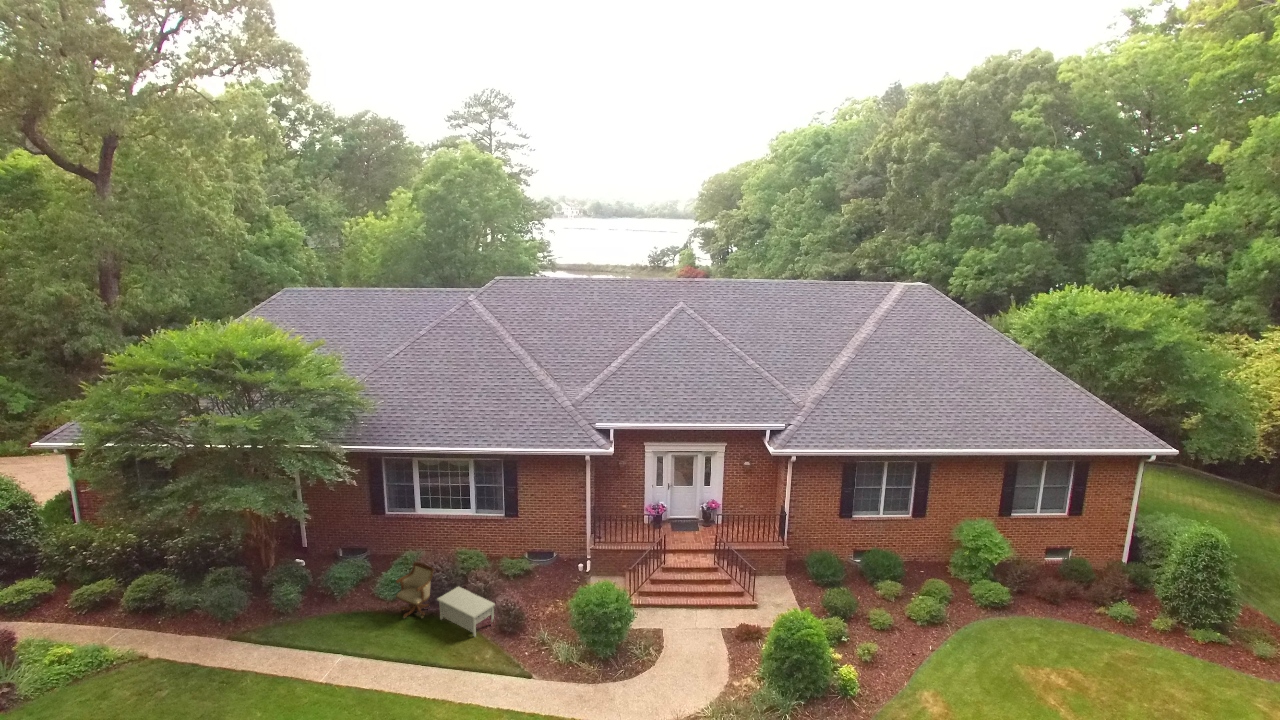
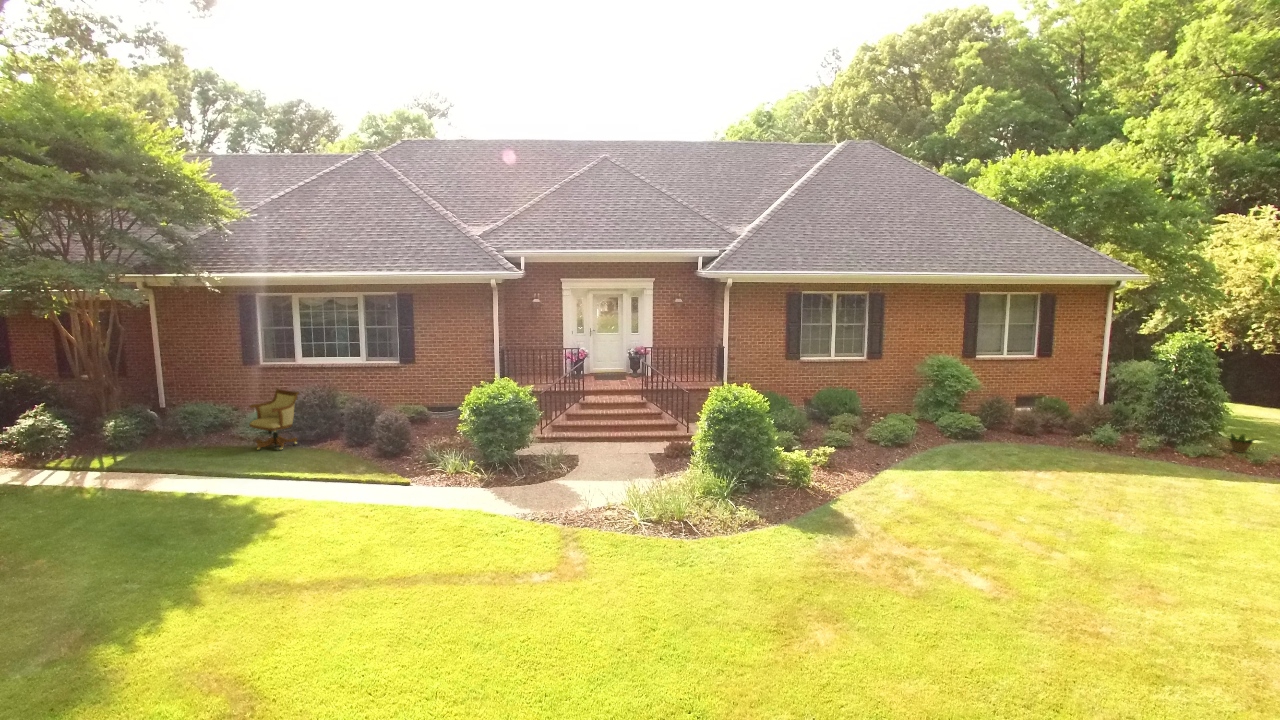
storage bench: present [437,587,495,637] -> none [299,417,370,460]
decorative plant: none [1224,619,1258,641] -> present [1228,433,1257,453]

